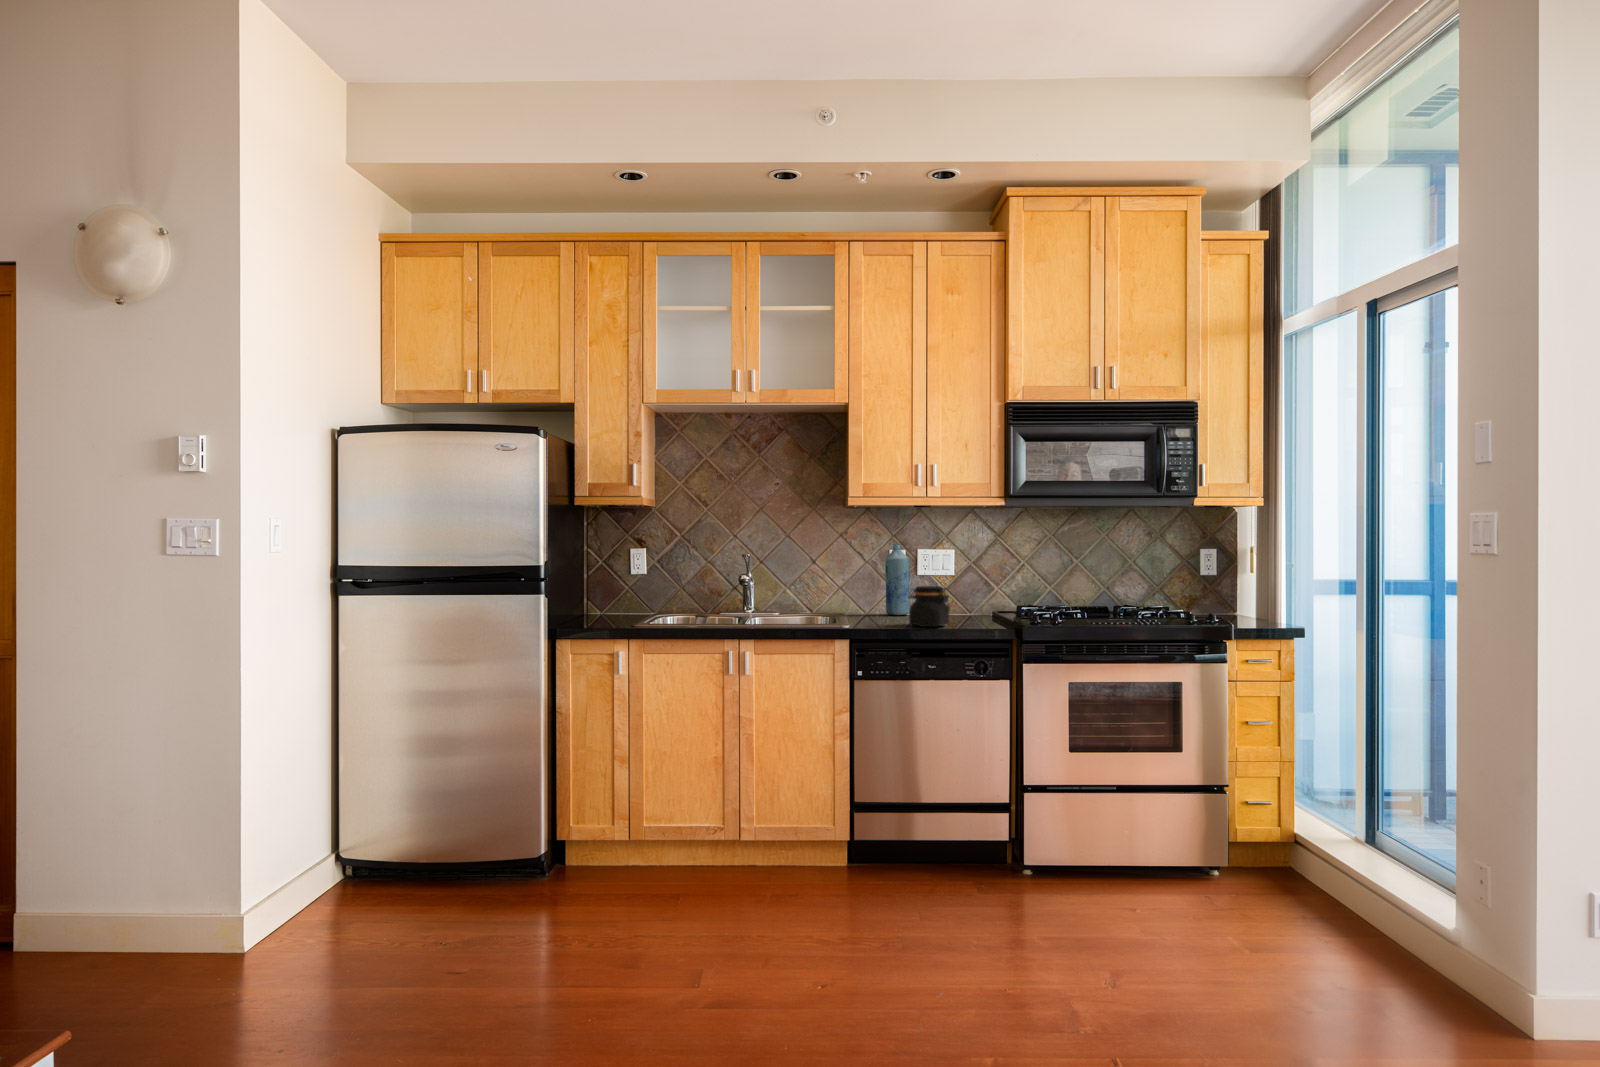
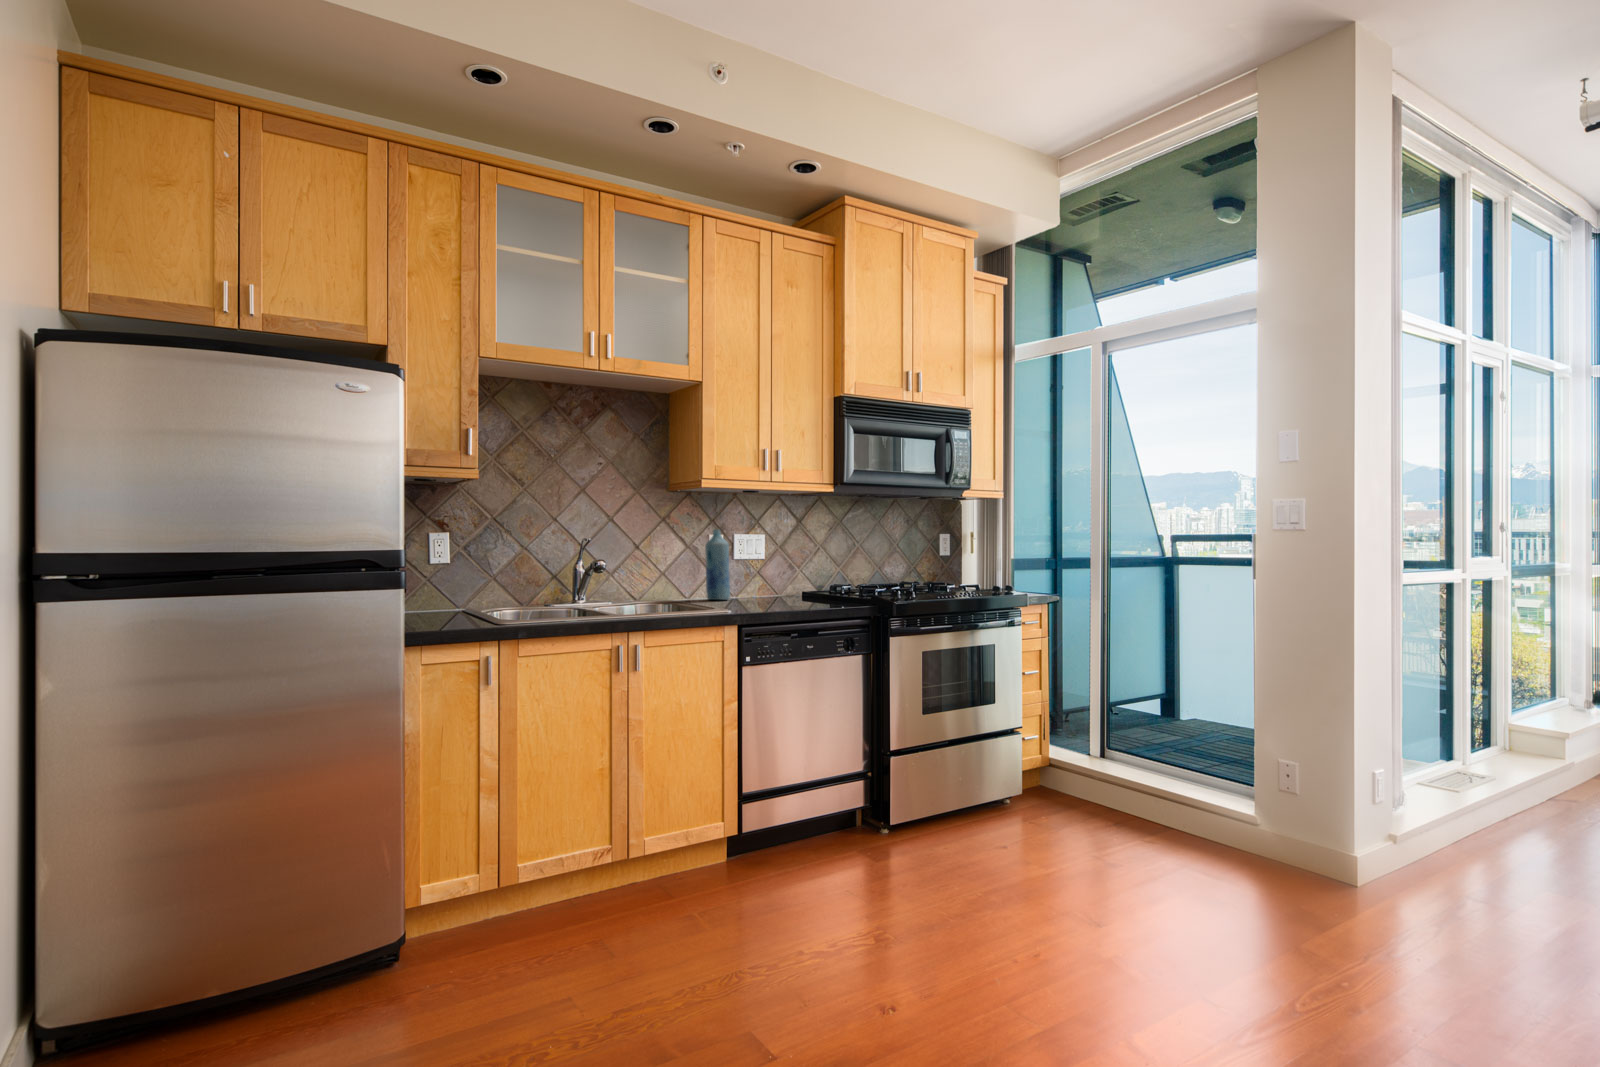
jar: present [909,586,950,627] -> none [762,568,805,608]

